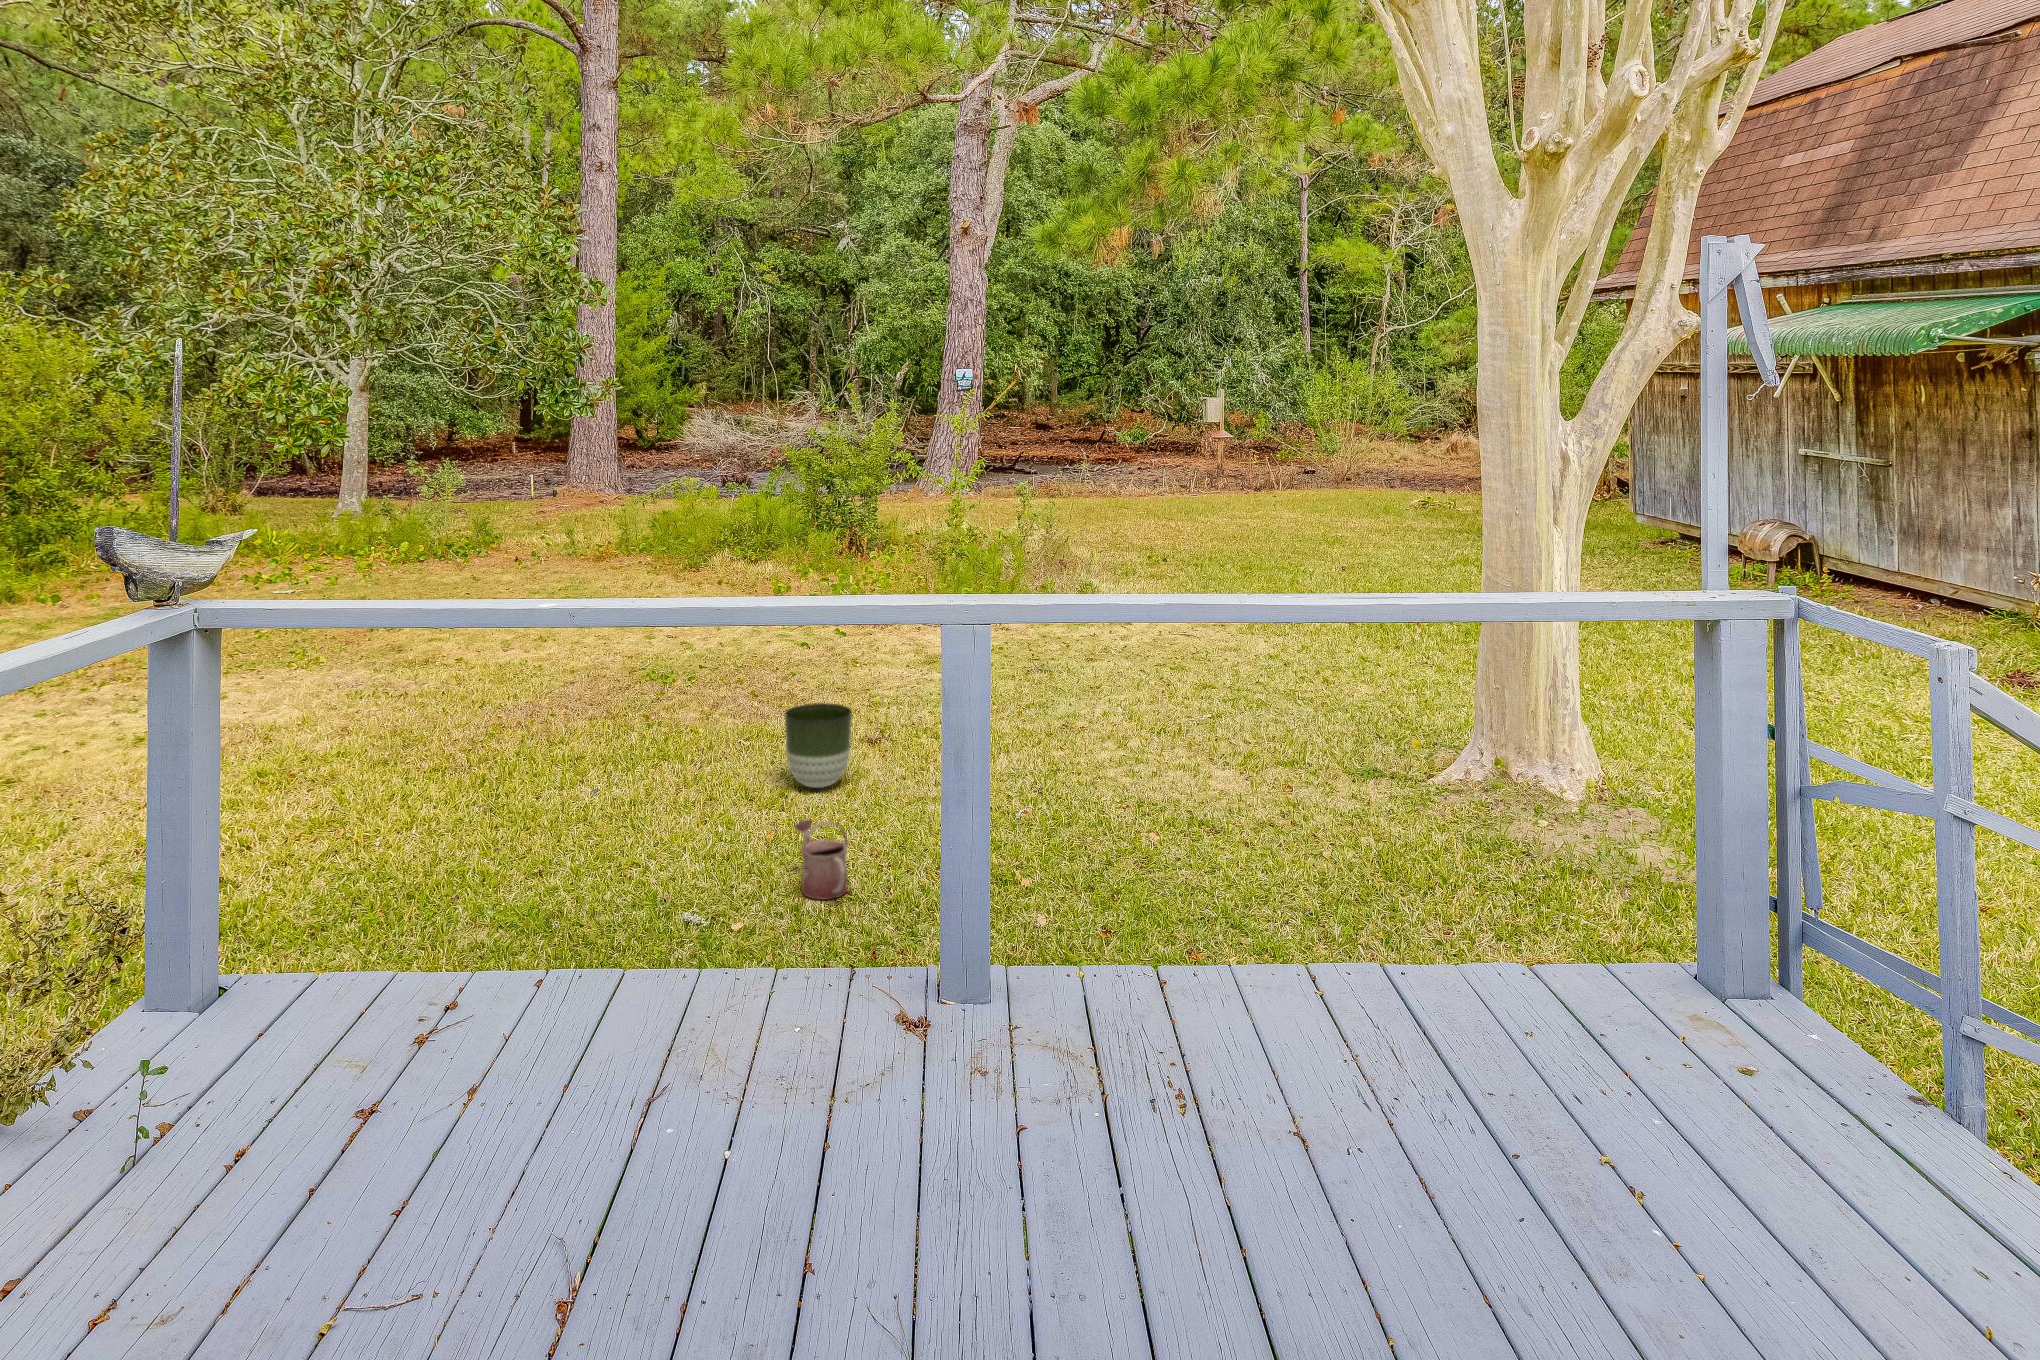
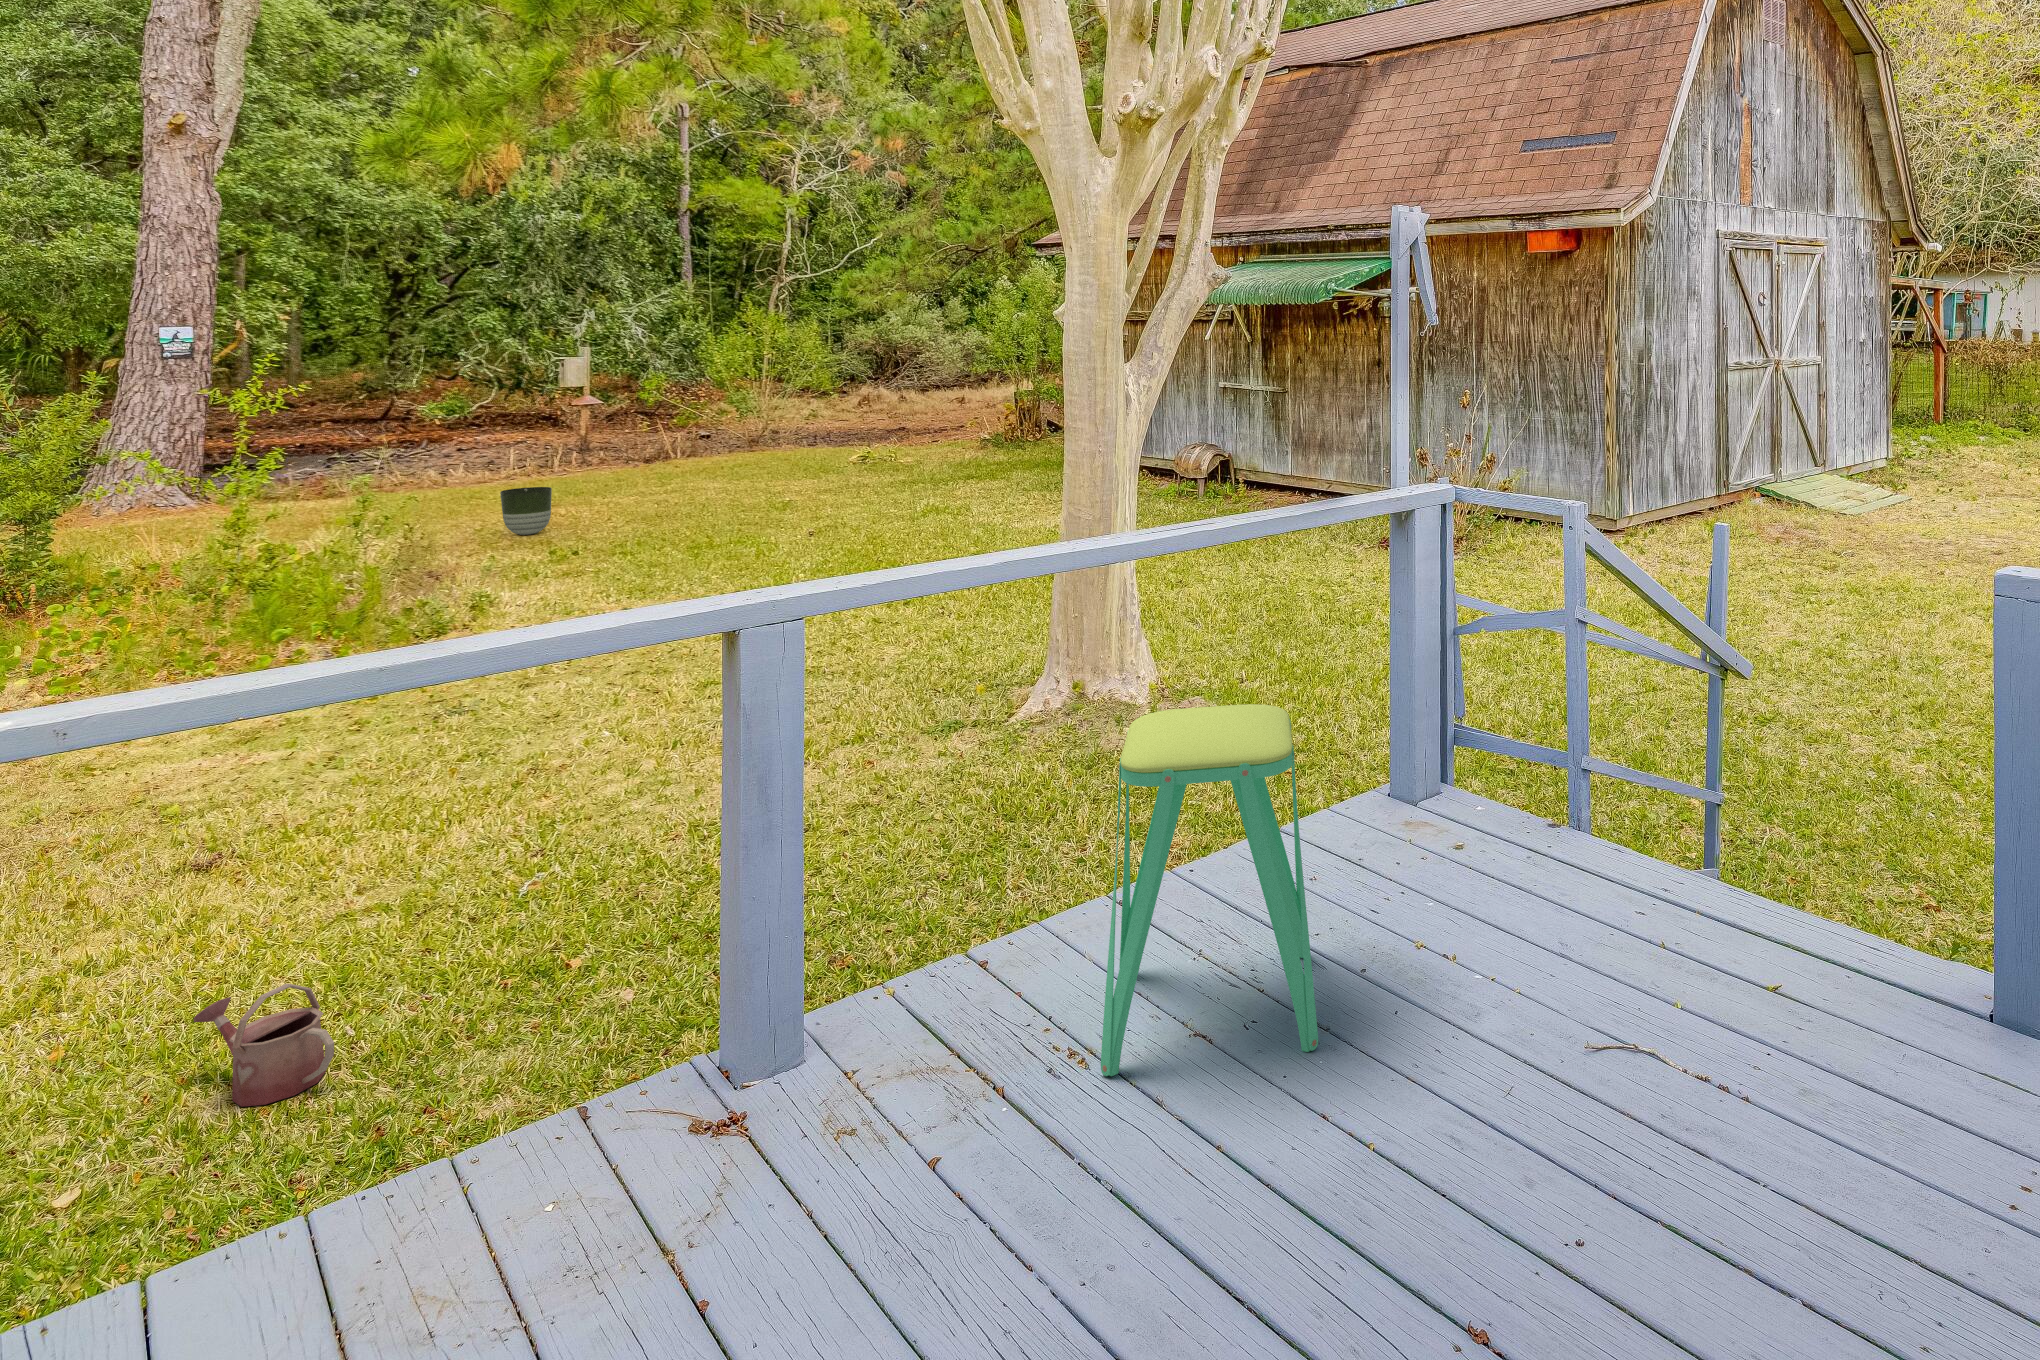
planter: present [785,703,852,788] -> present [500,487,552,535]
stool: none [1178,782,1464,1221] -> present [1101,704,1318,1076]

